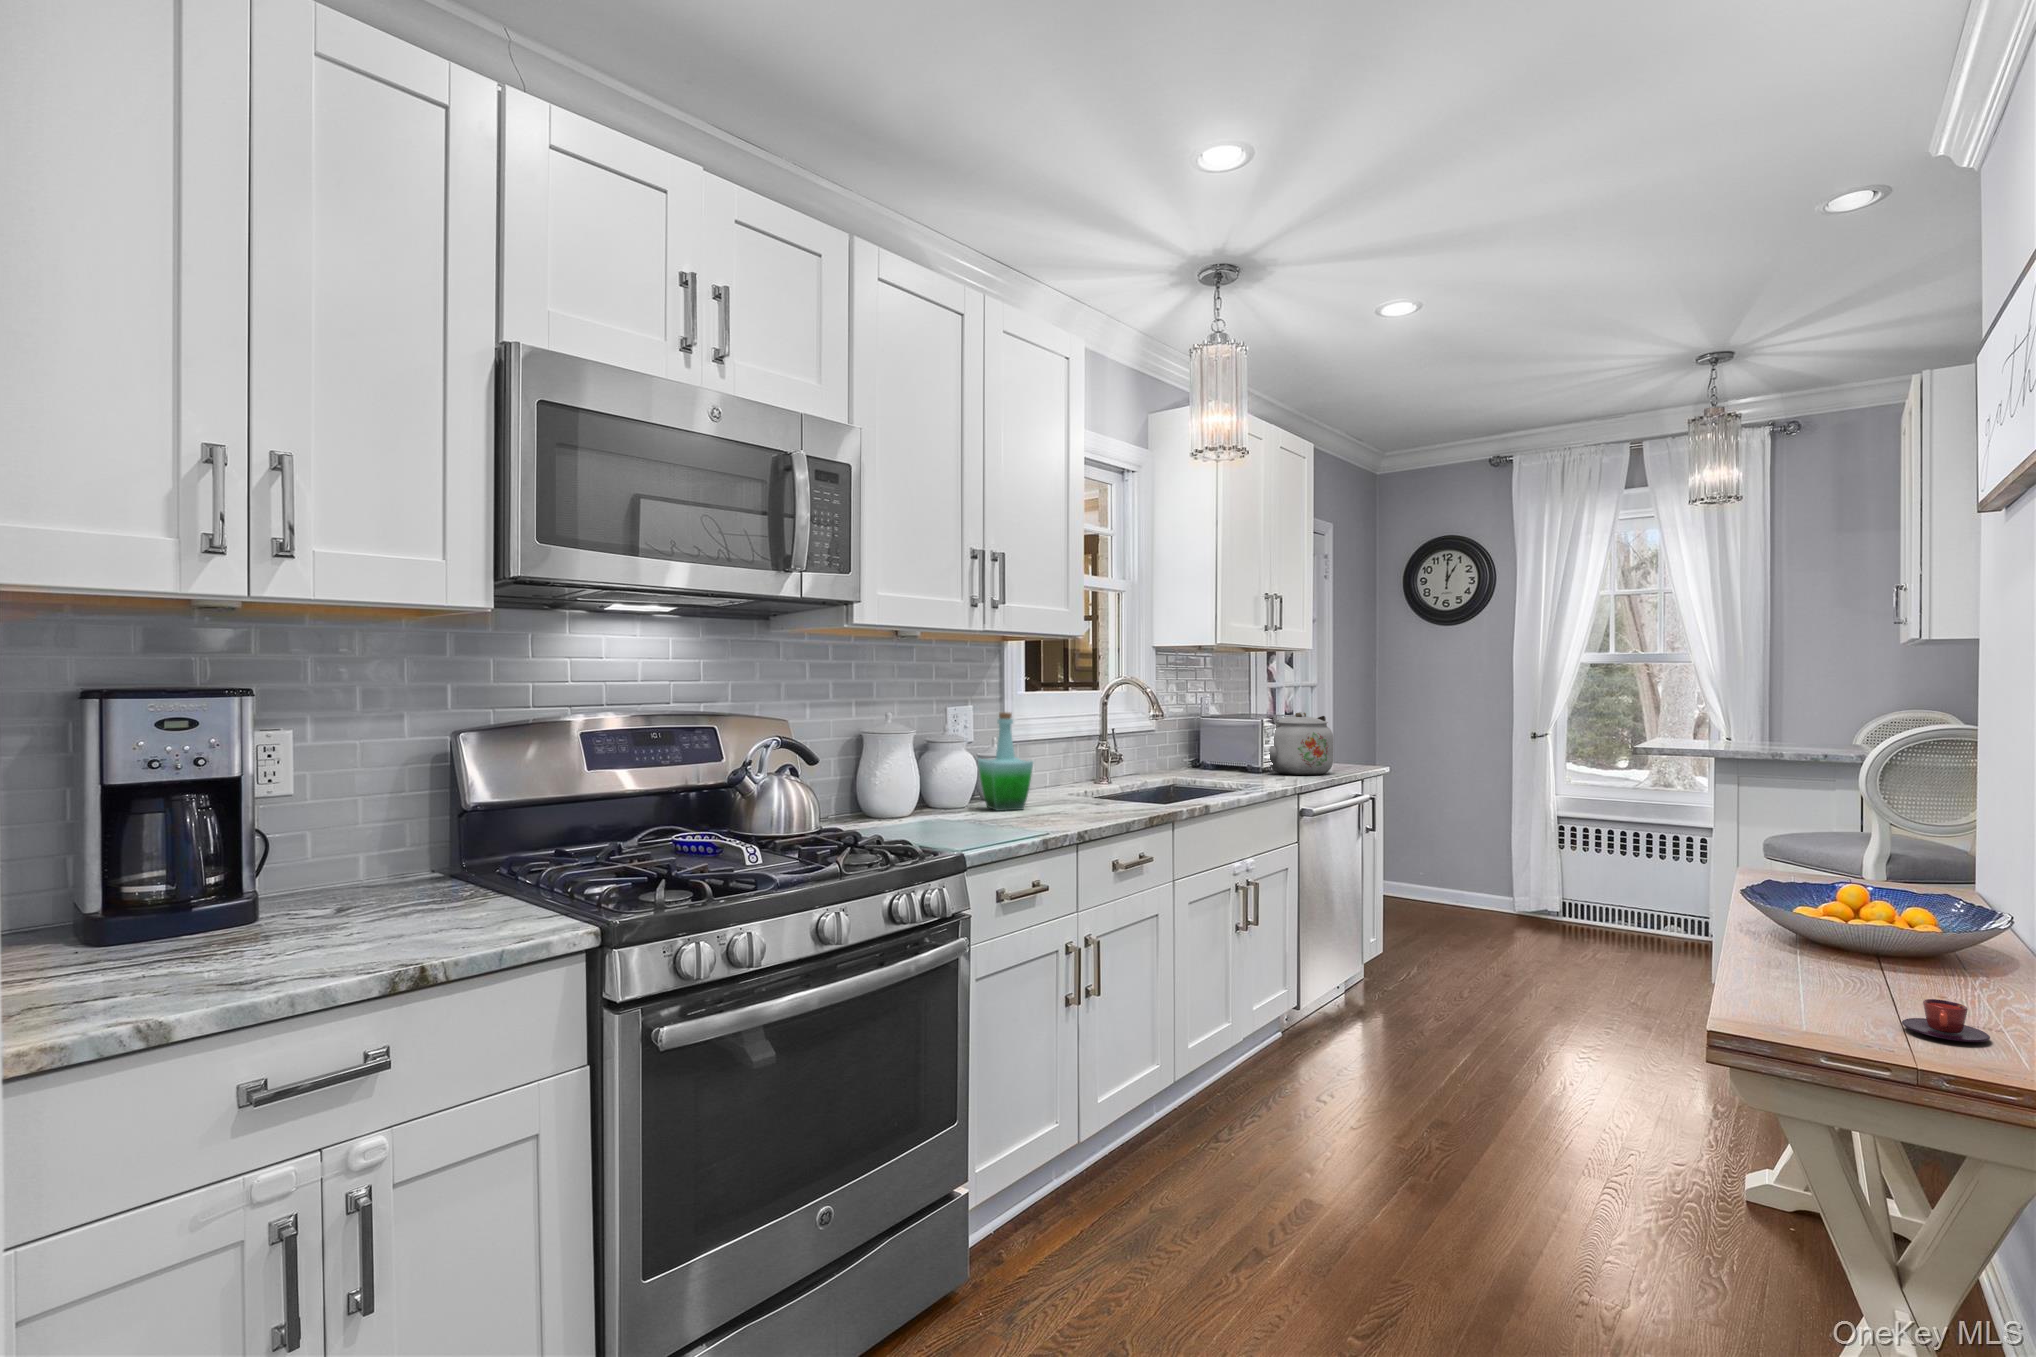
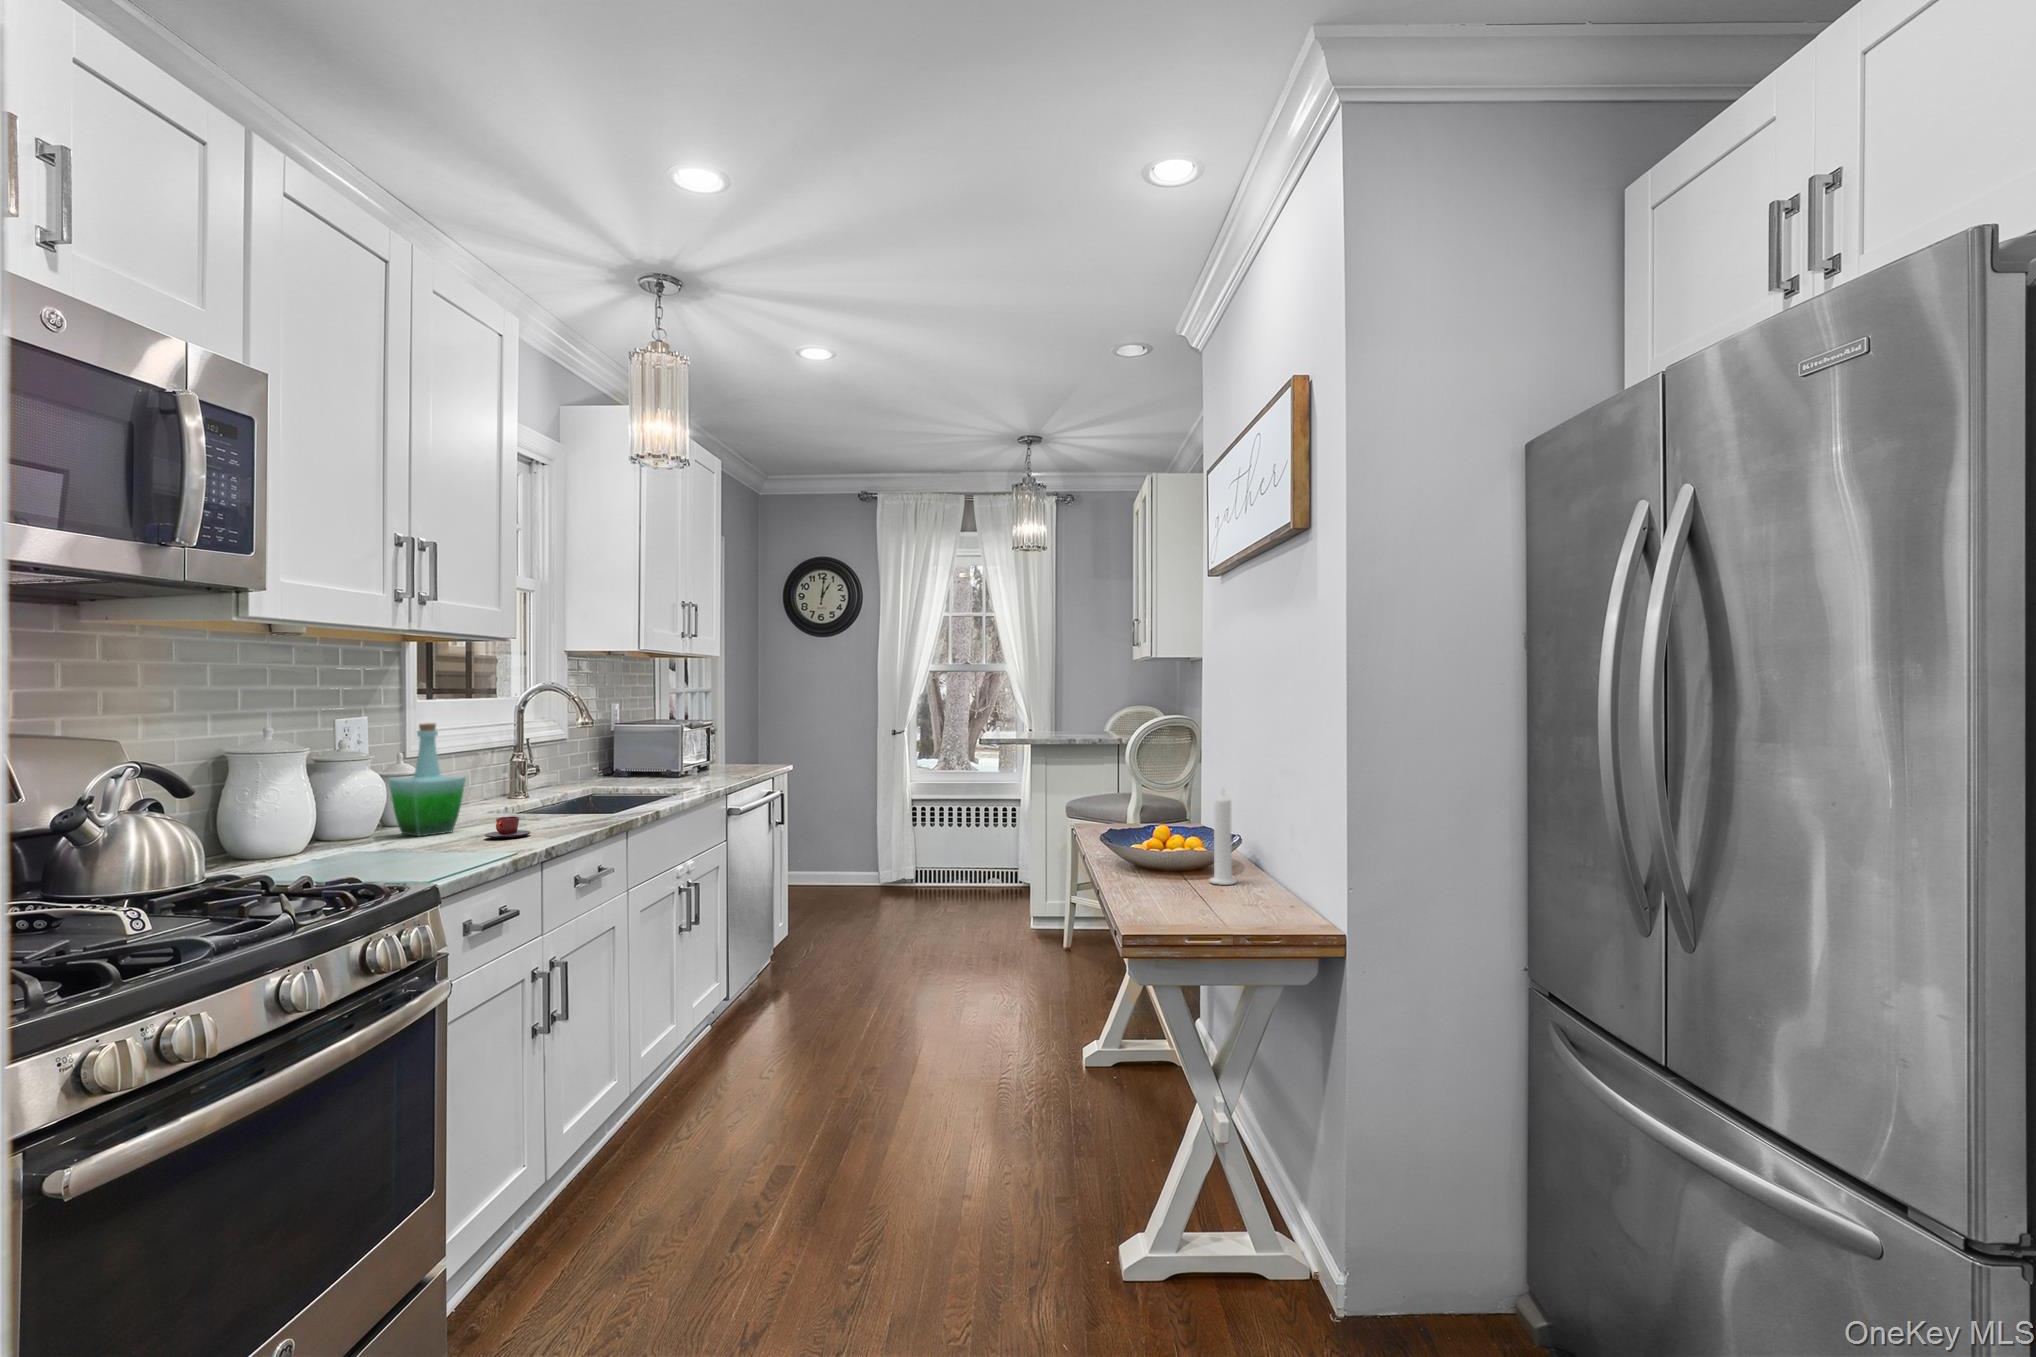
kettle: present [1269,712,1333,775] -> none [675,716,749,777]
candle: none [1920,841,1974,989] -> present [1209,788,1236,885]
teacup: present [1902,999,1990,1042] -> present [485,817,531,838]

